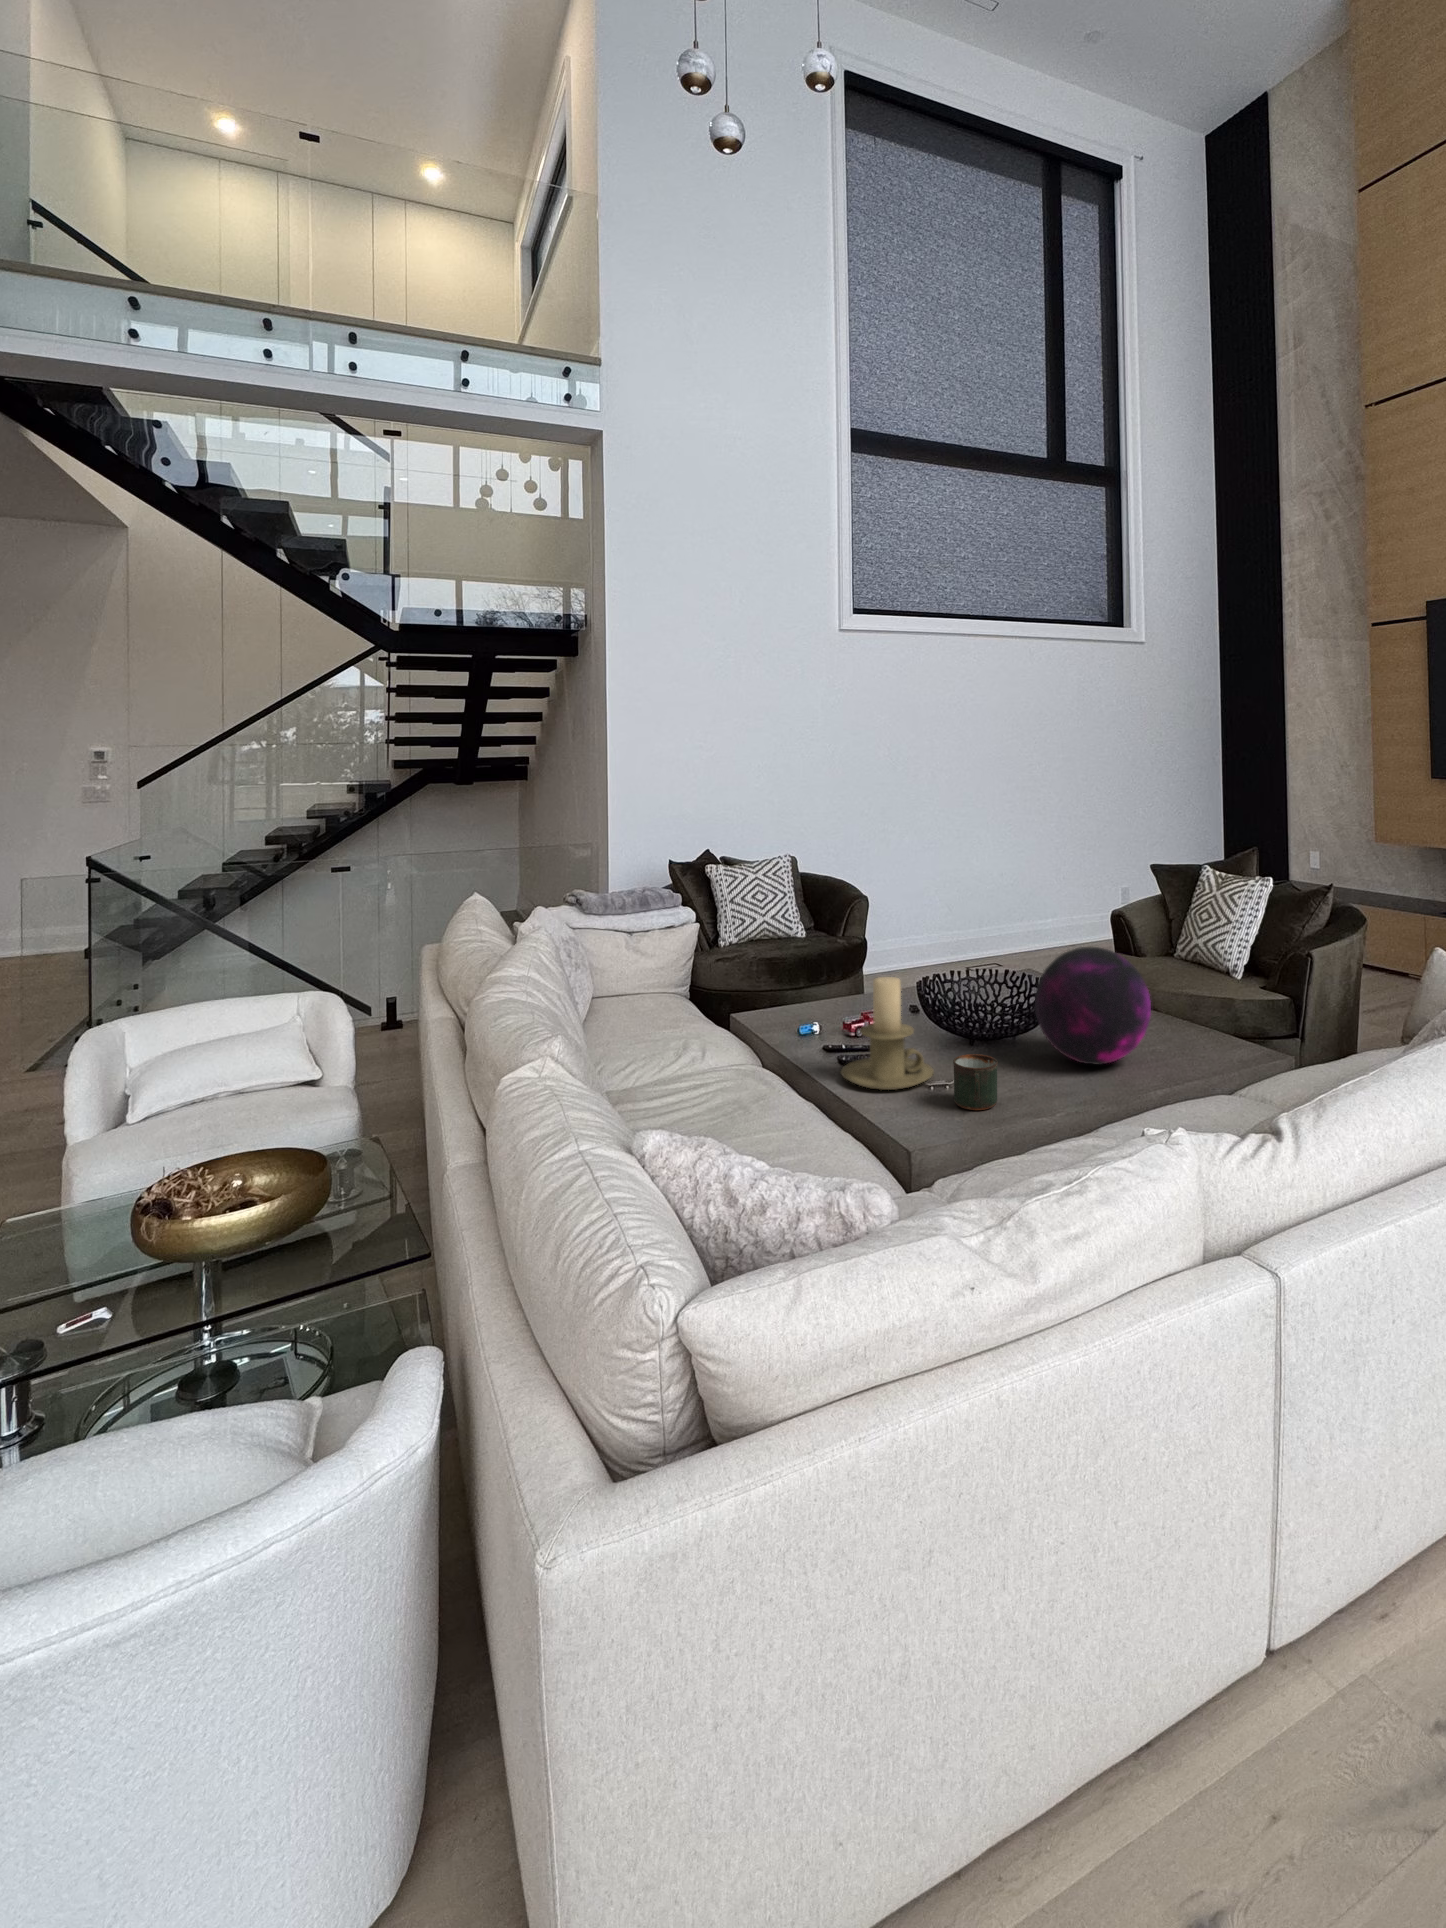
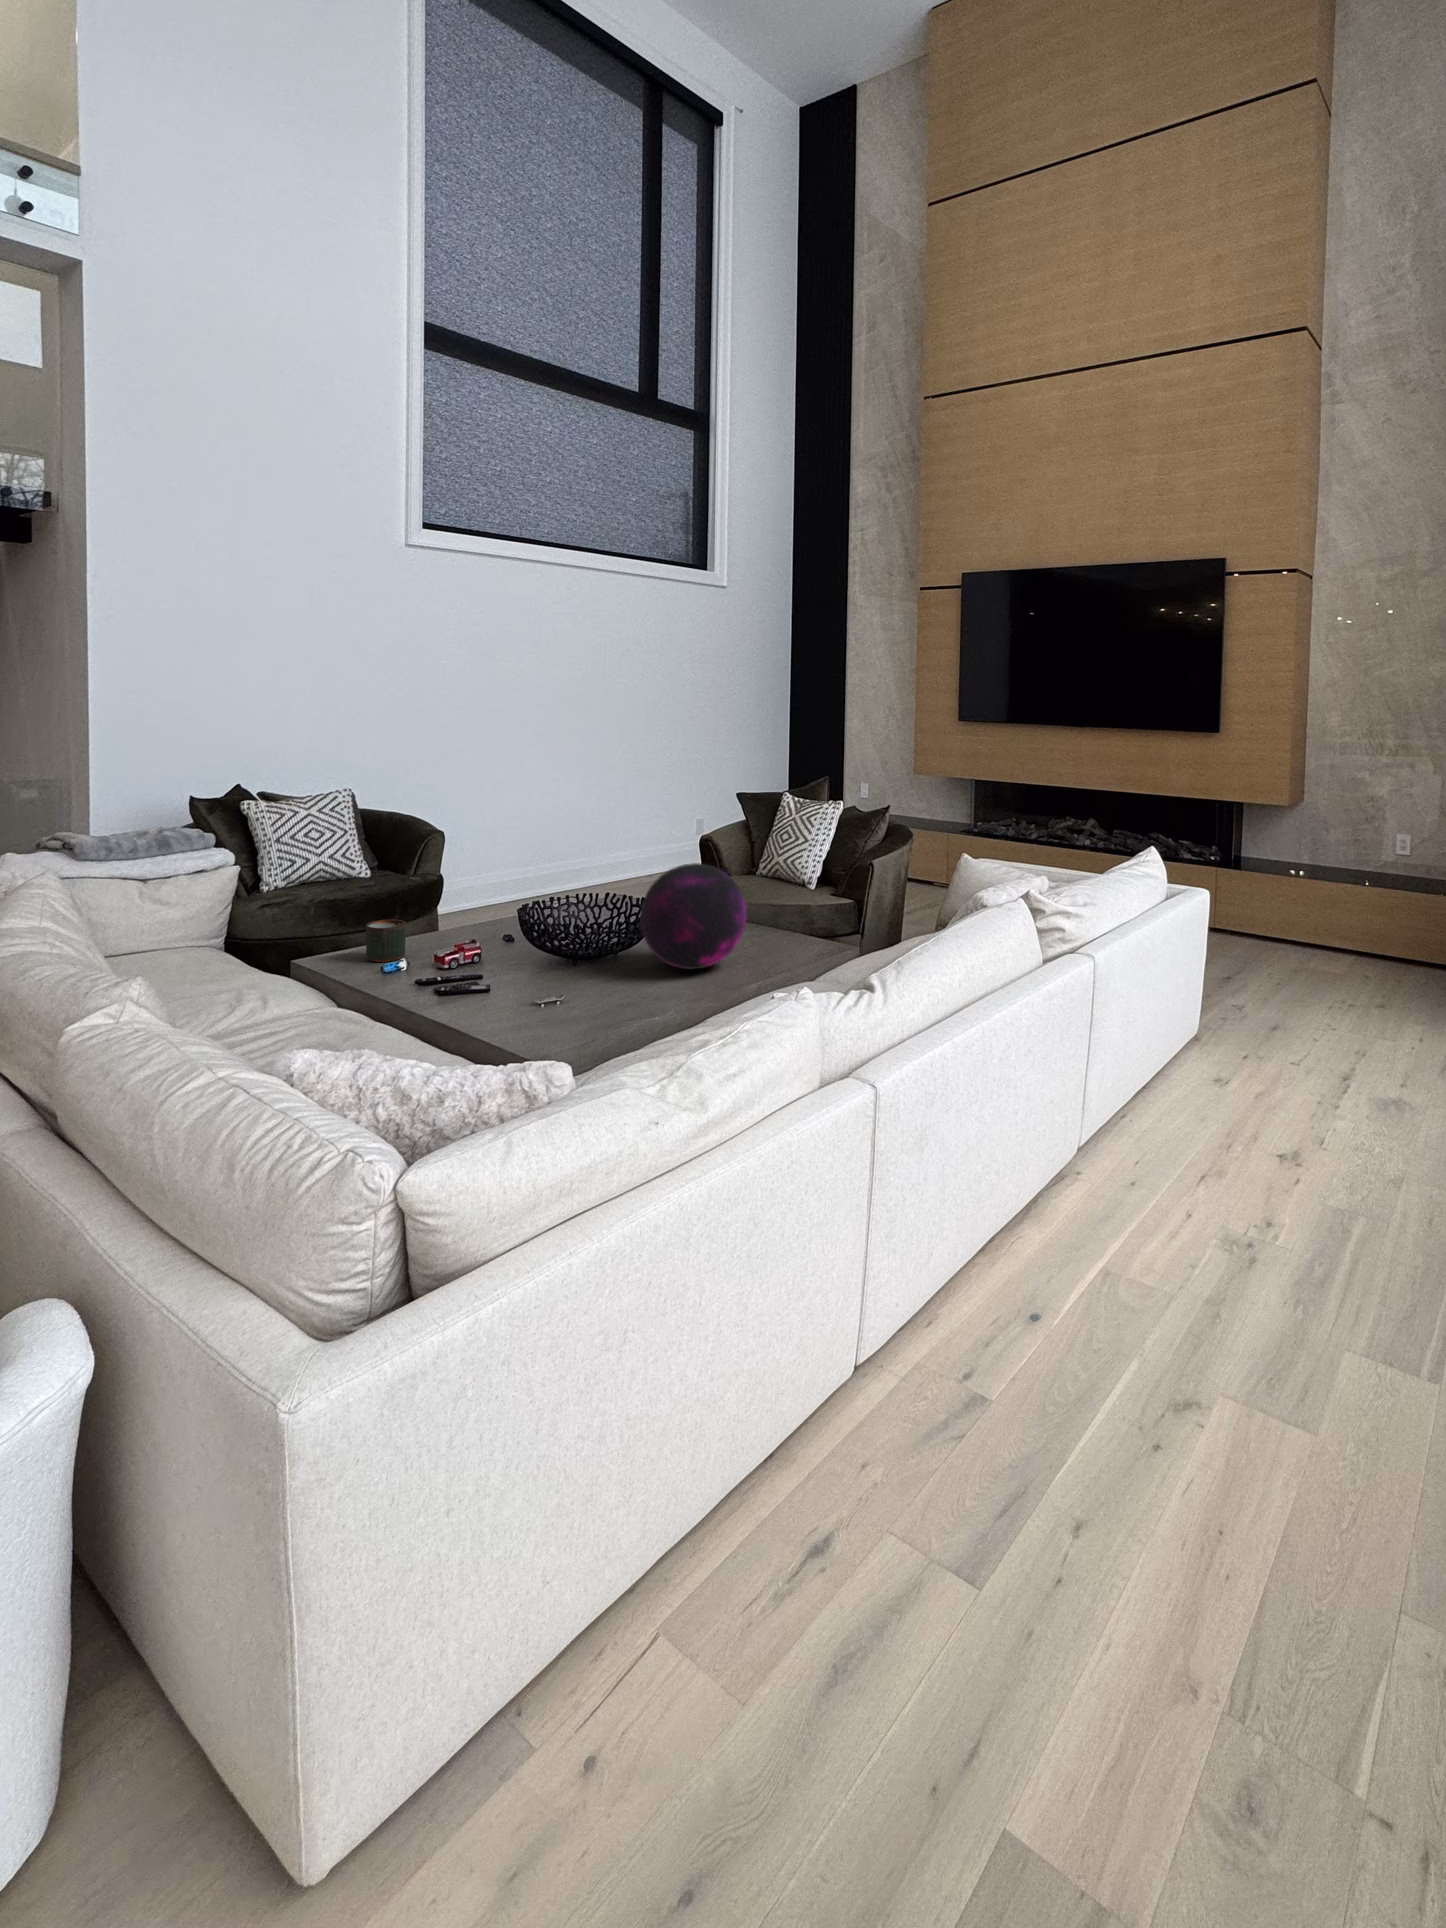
candle holder: present [841,977,934,1090] -> none [443,901,542,1011]
mug: present [953,1054,998,1110] -> present [366,919,406,962]

